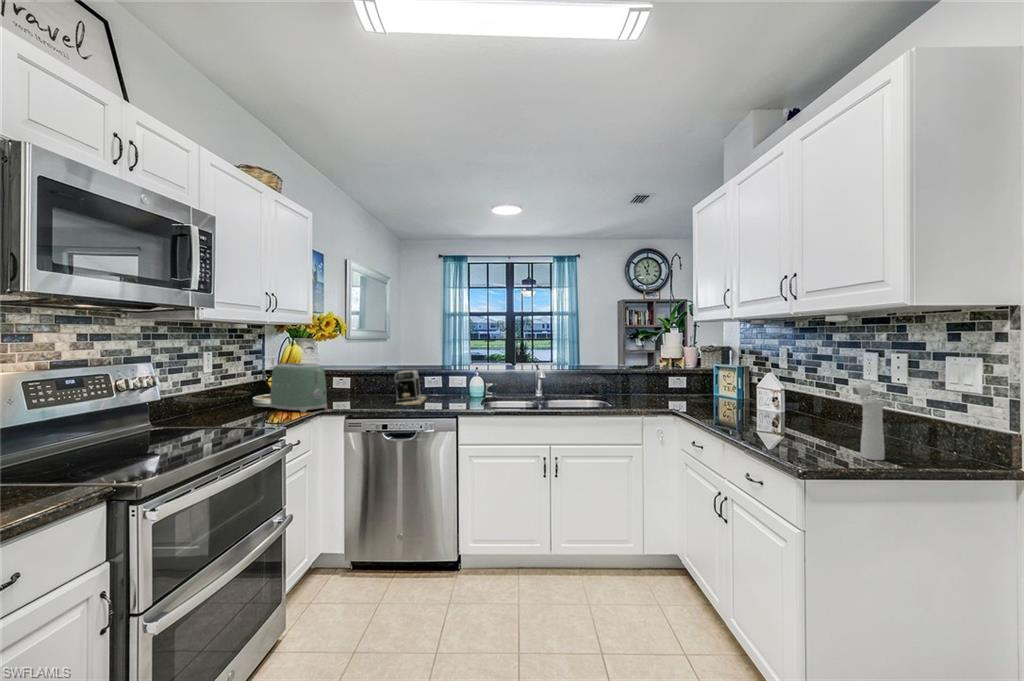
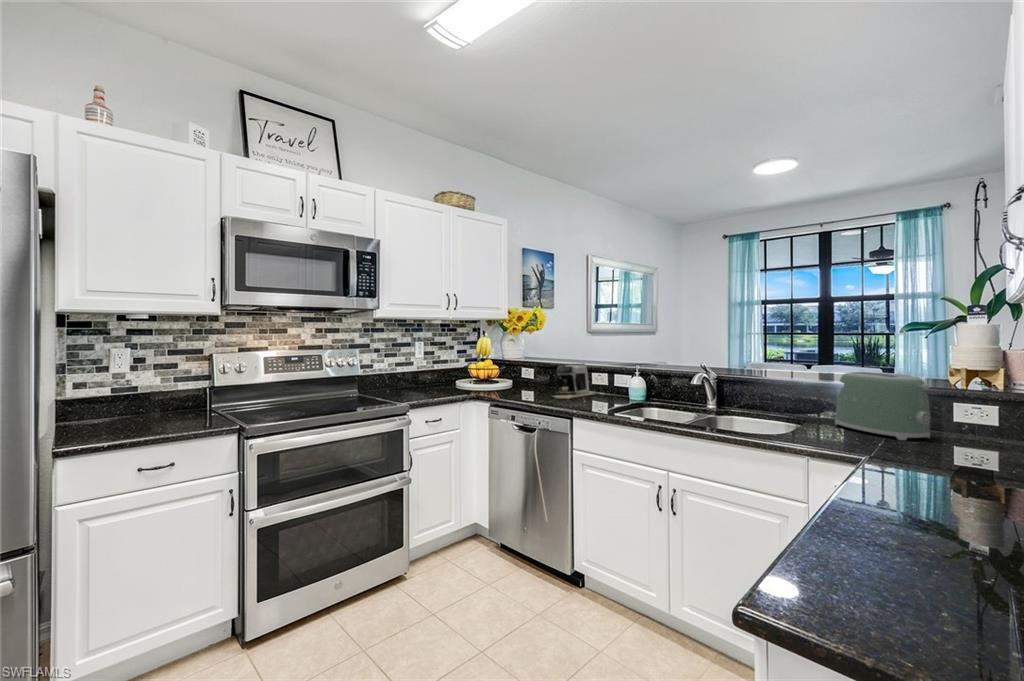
toaster: present [270,363,327,412] -> present [835,372,930,440]
pepper mill: present [855,383,885,460] -> none [889,428,969,565]

